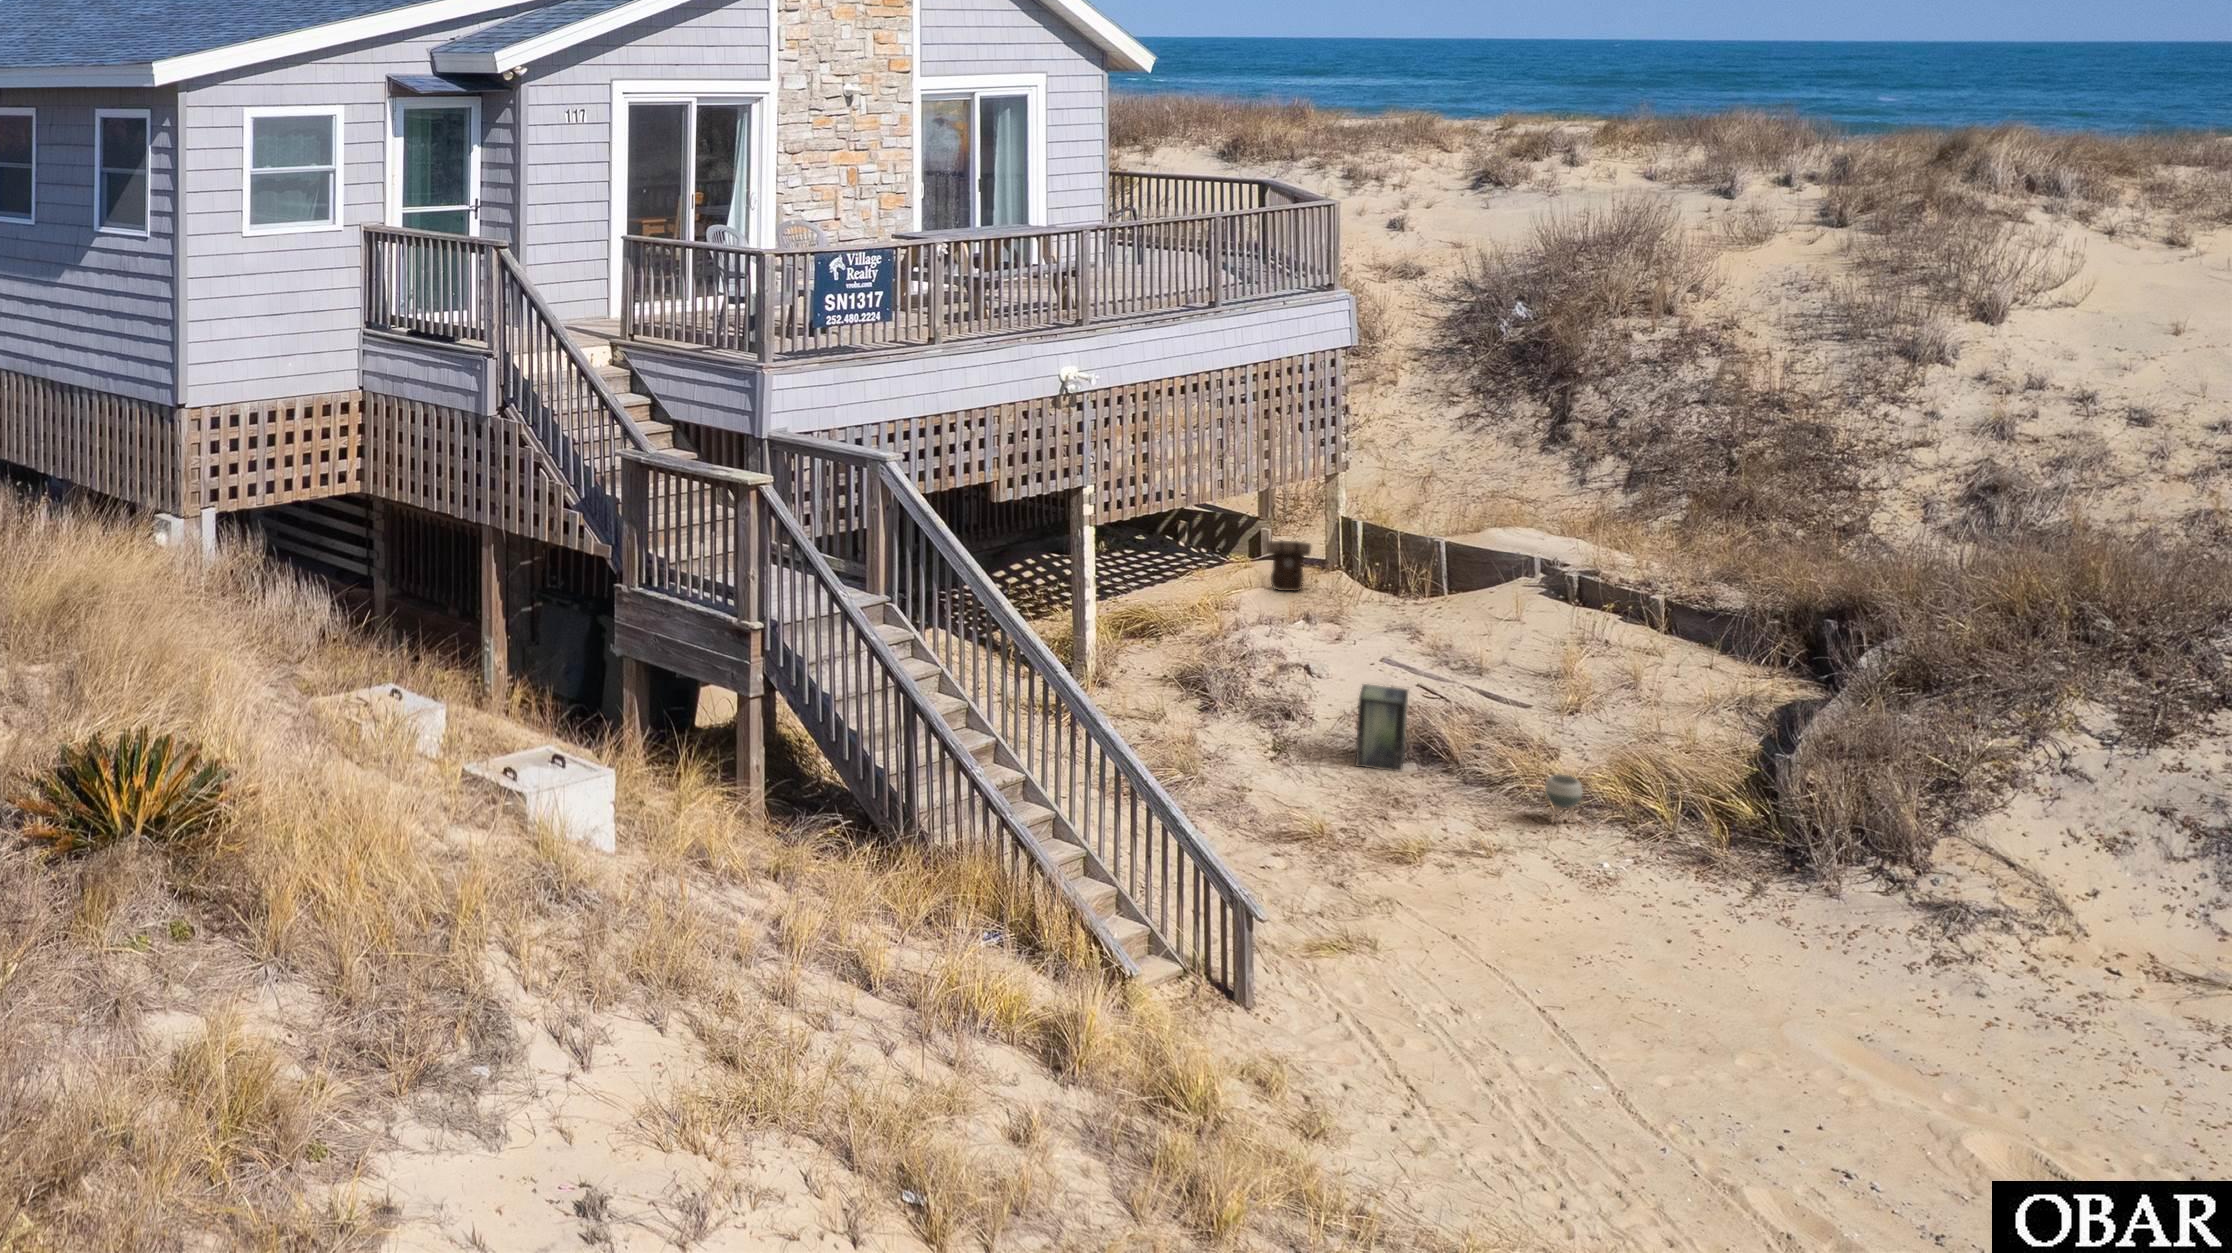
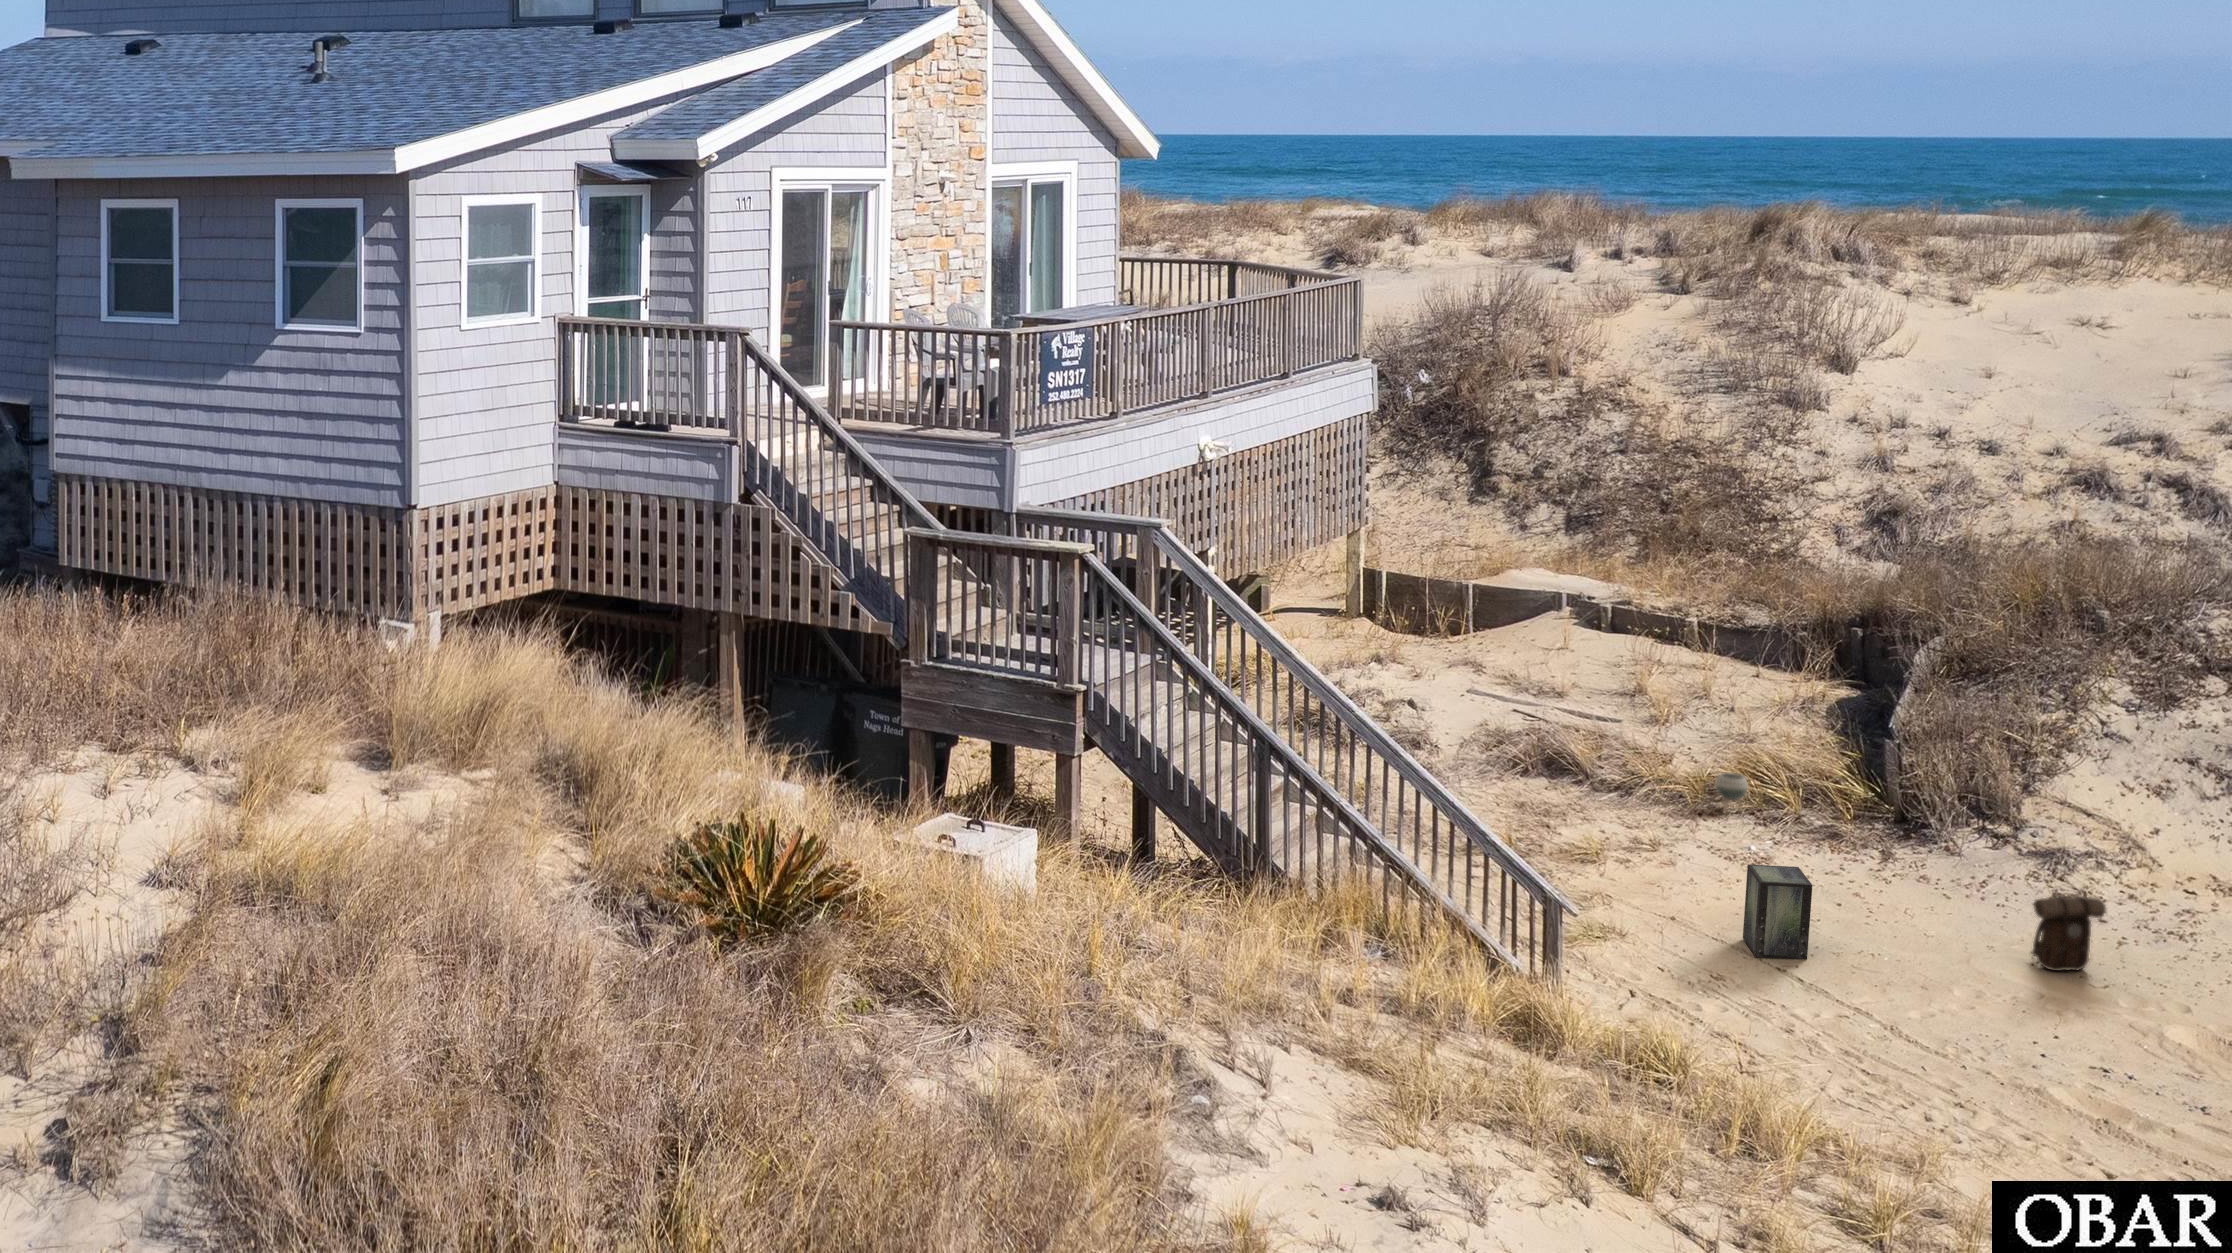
backpack: present [1267,541,1311,591] -> present [2032,896,2106,971]
storage box: present [1356,684,1408,771] -> present [1743,864,1813,960]

